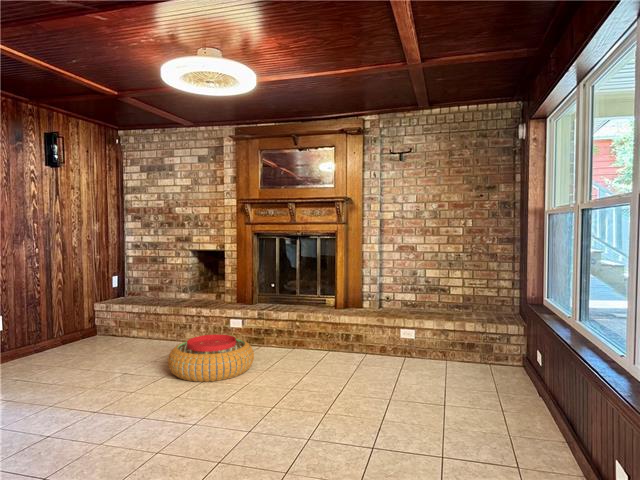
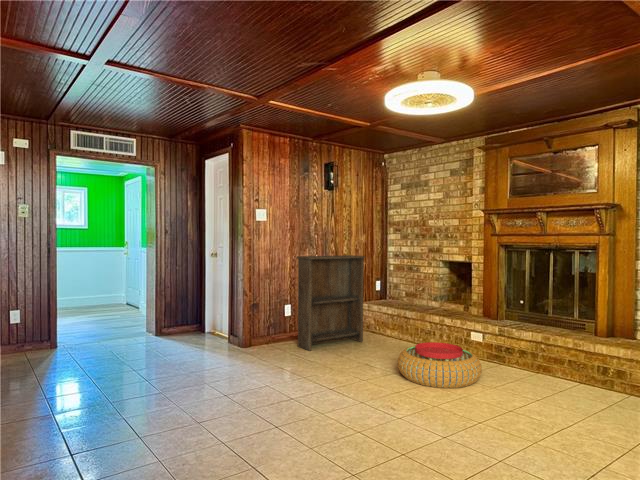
bookshelf: none [14,248,108,372] -> present [297,255,365,351]

